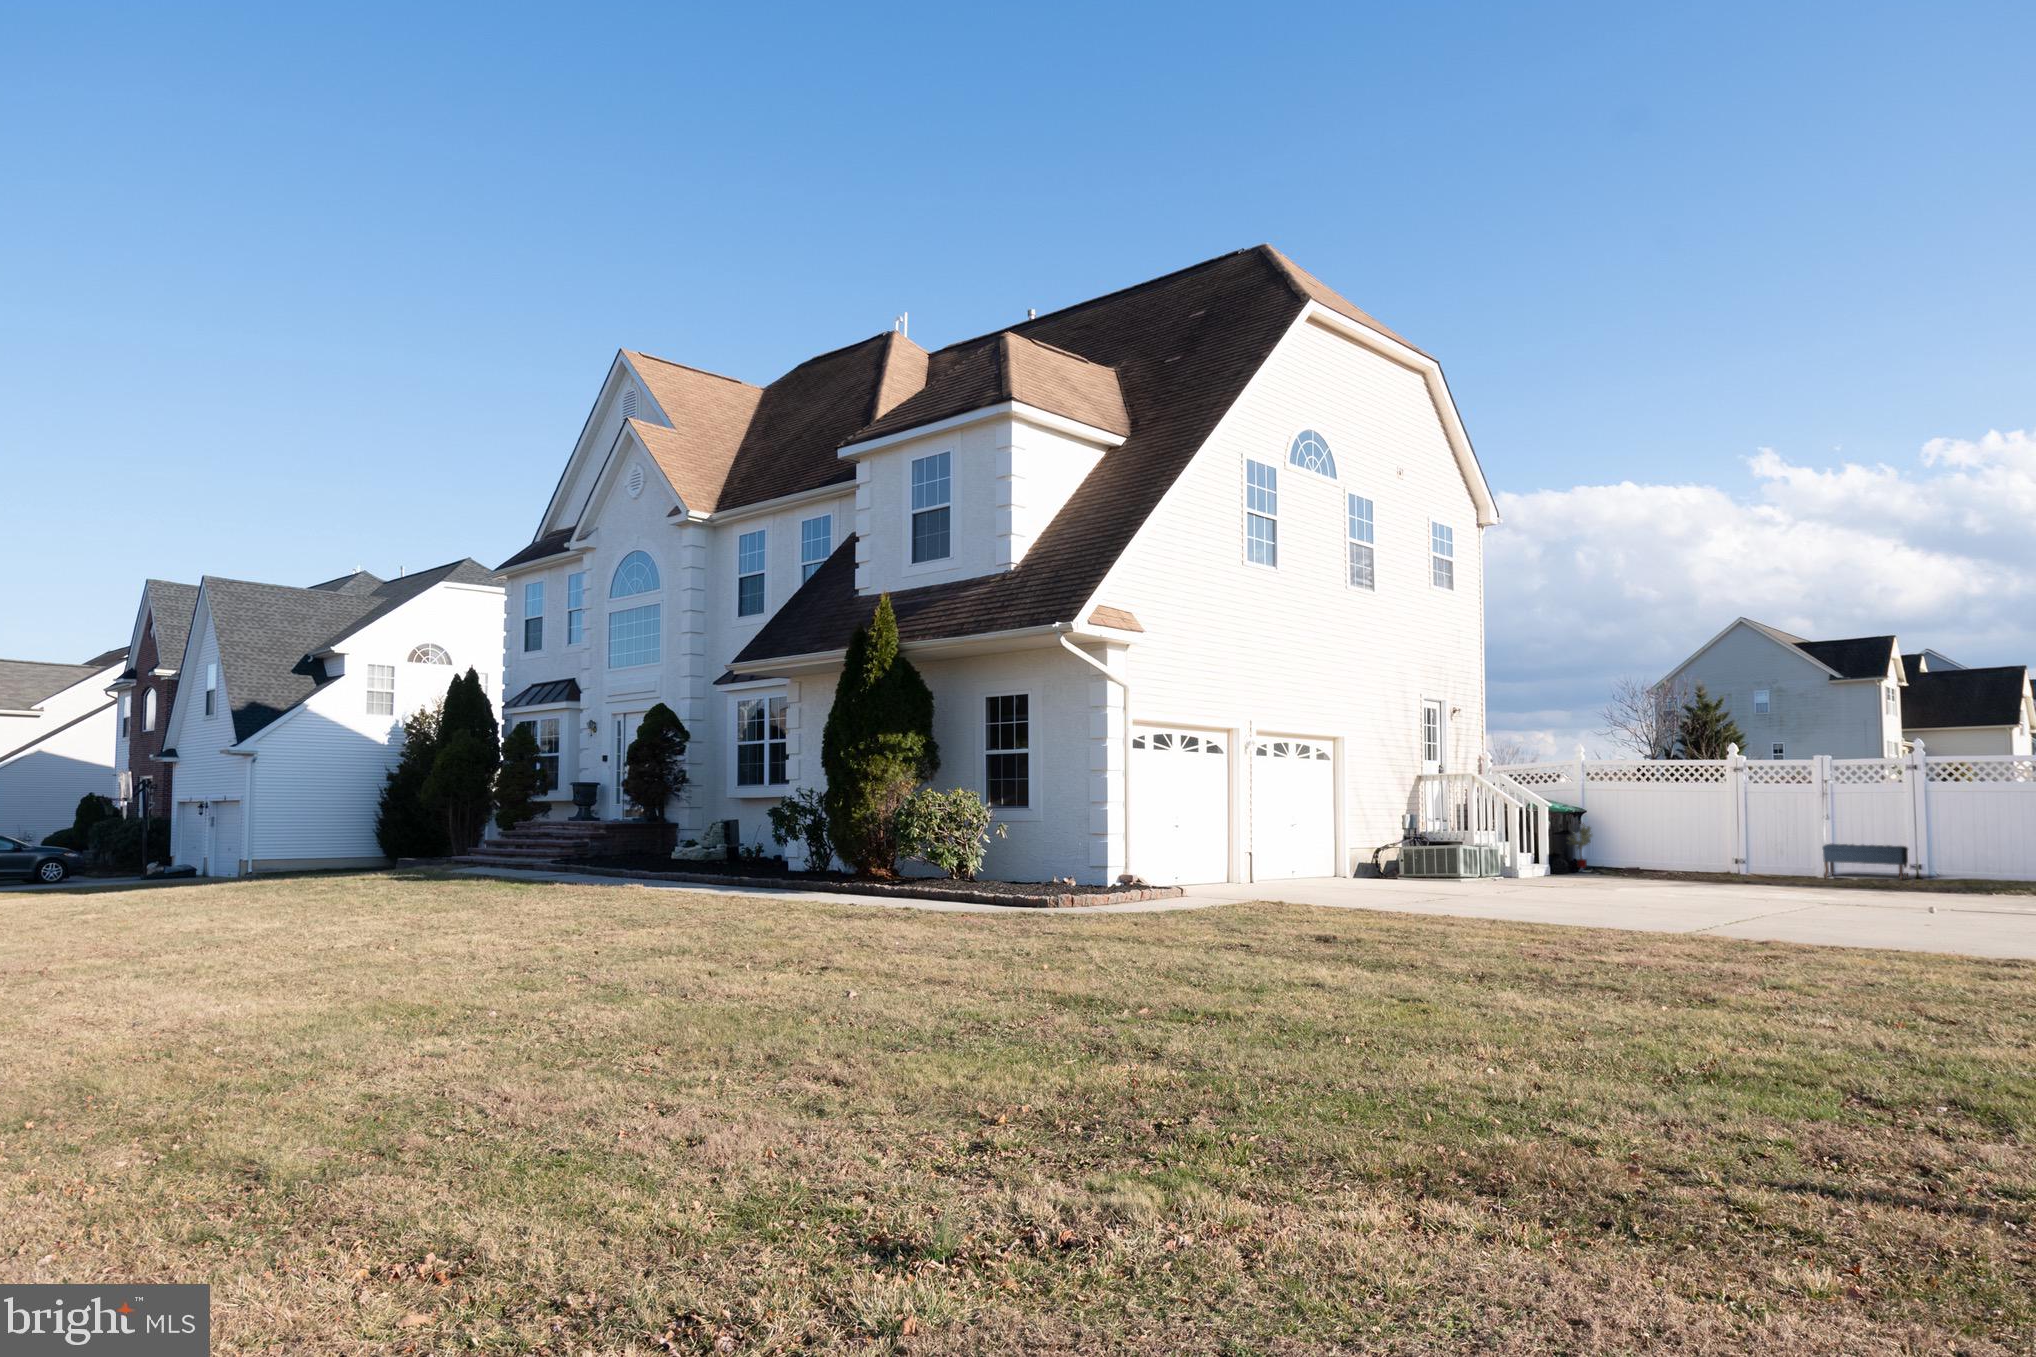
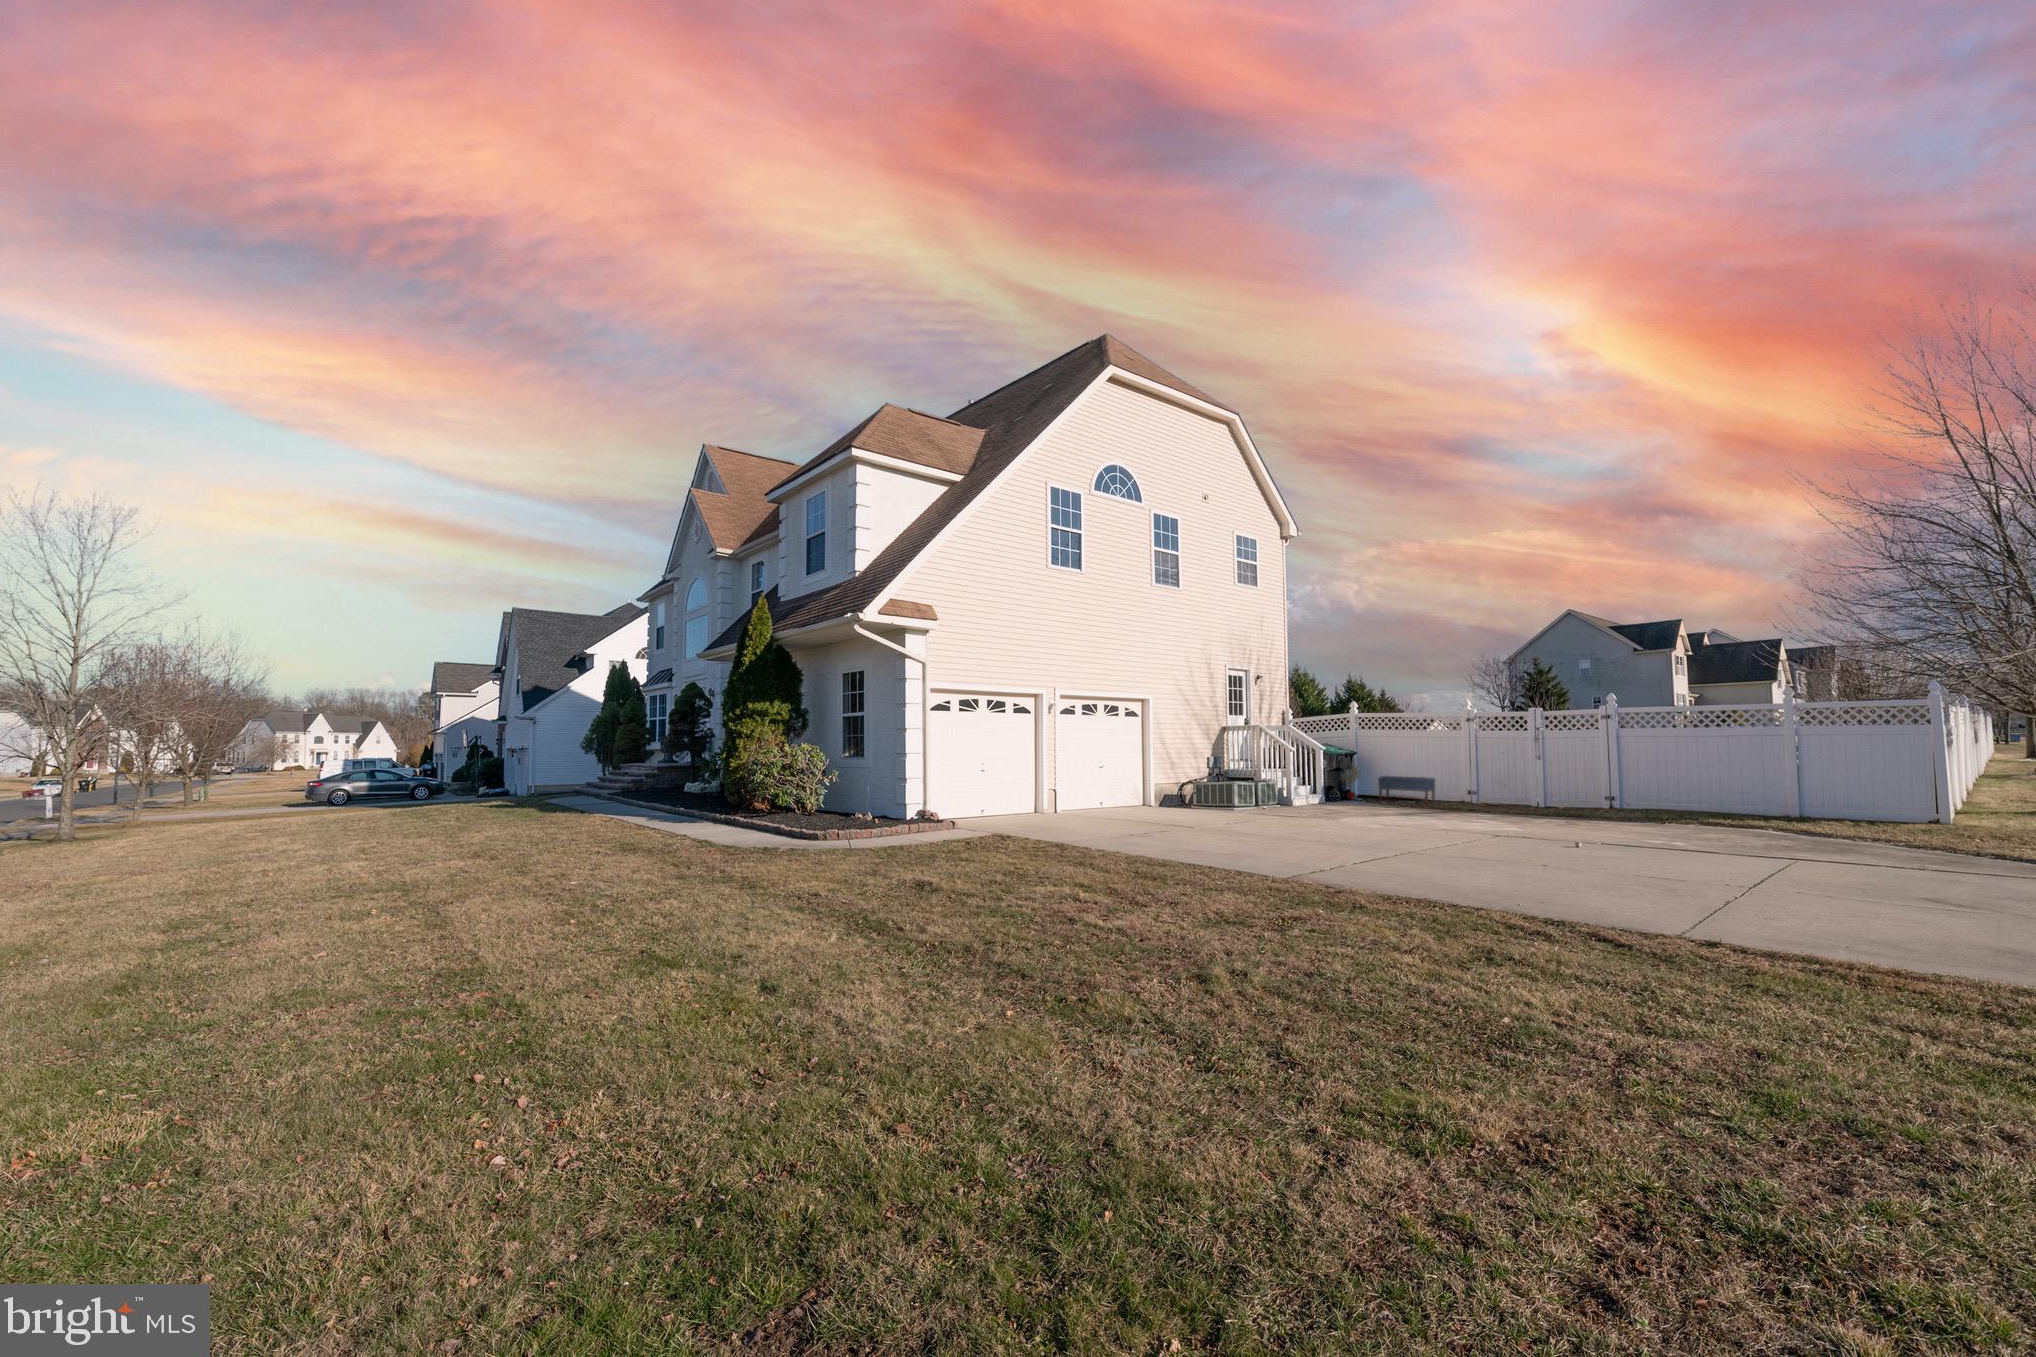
bench: present [1823,844,1908,880] -> present [1378,776,1435,802]

